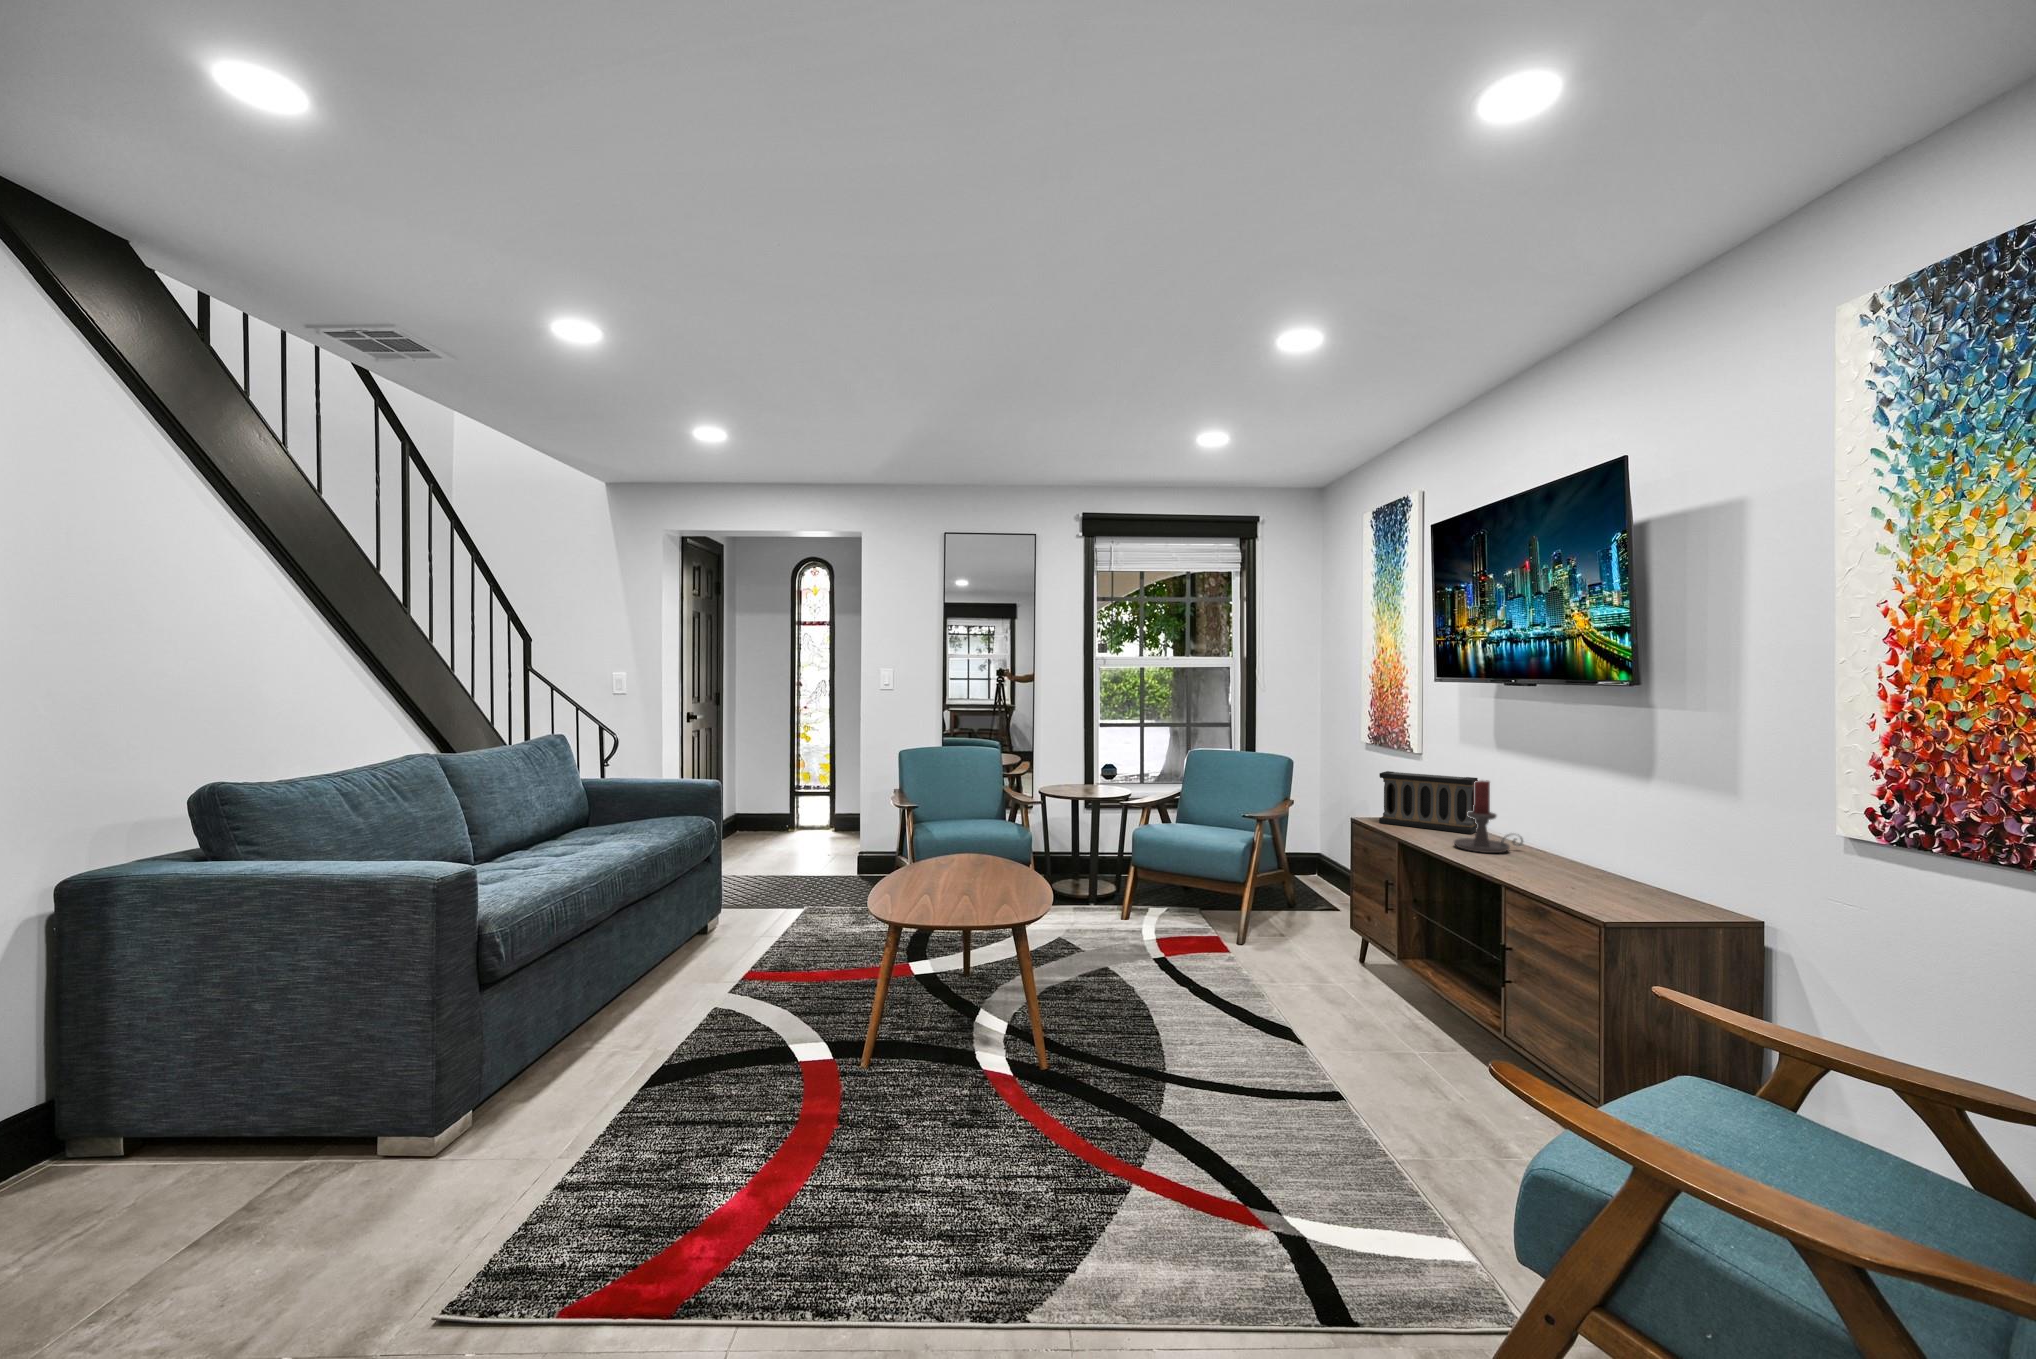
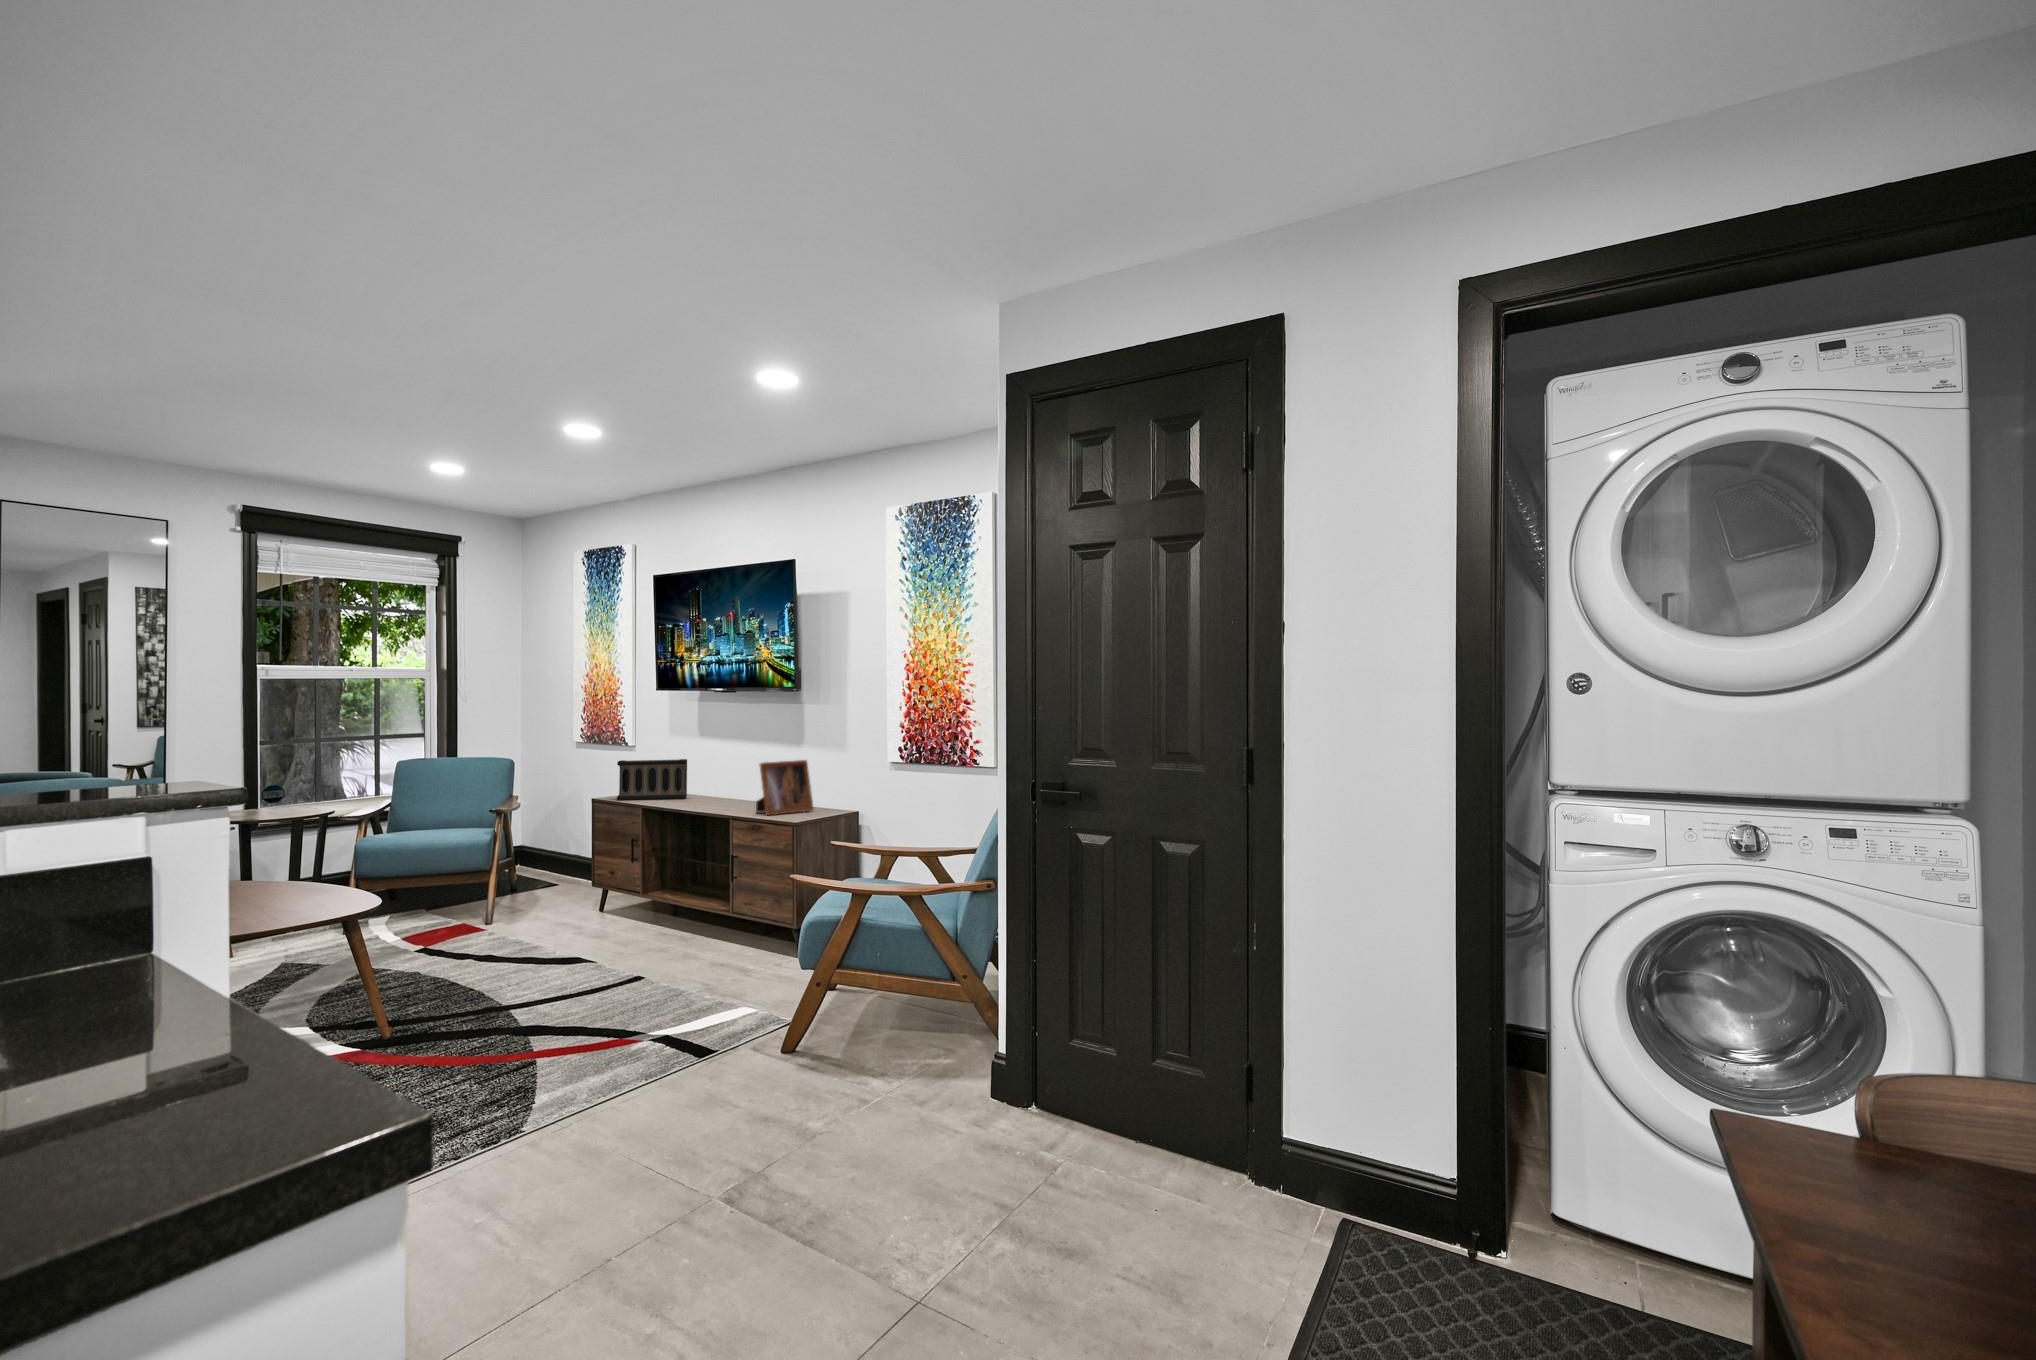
candle holder: present [1454,780,1523,853] -> none [683,757,725,806]
picture frame: none [1551,802,1666,897] -> present [756,760,814,816]

